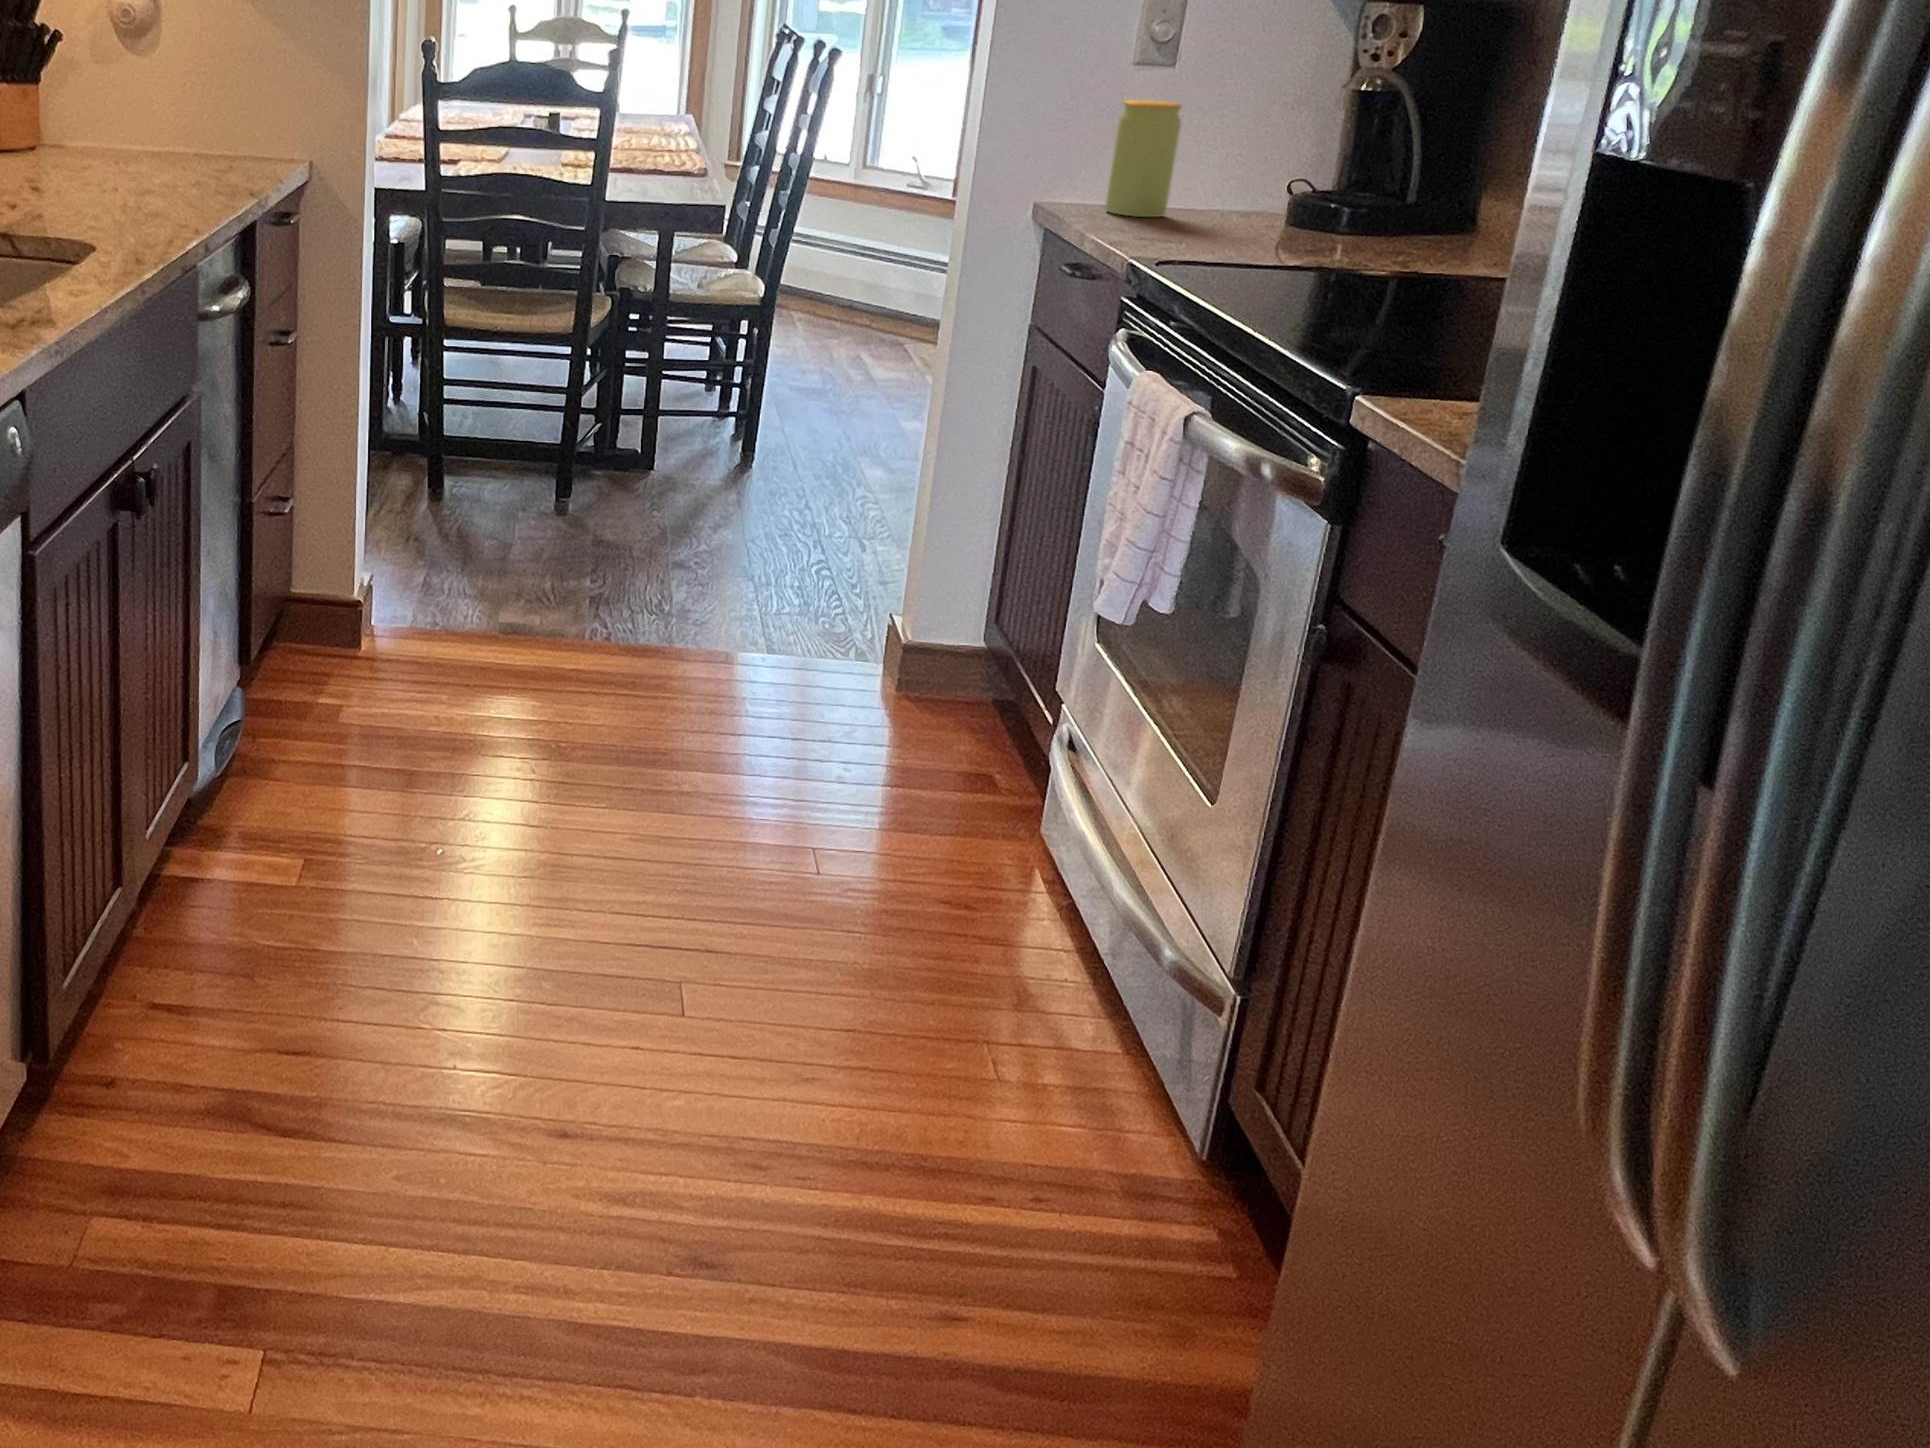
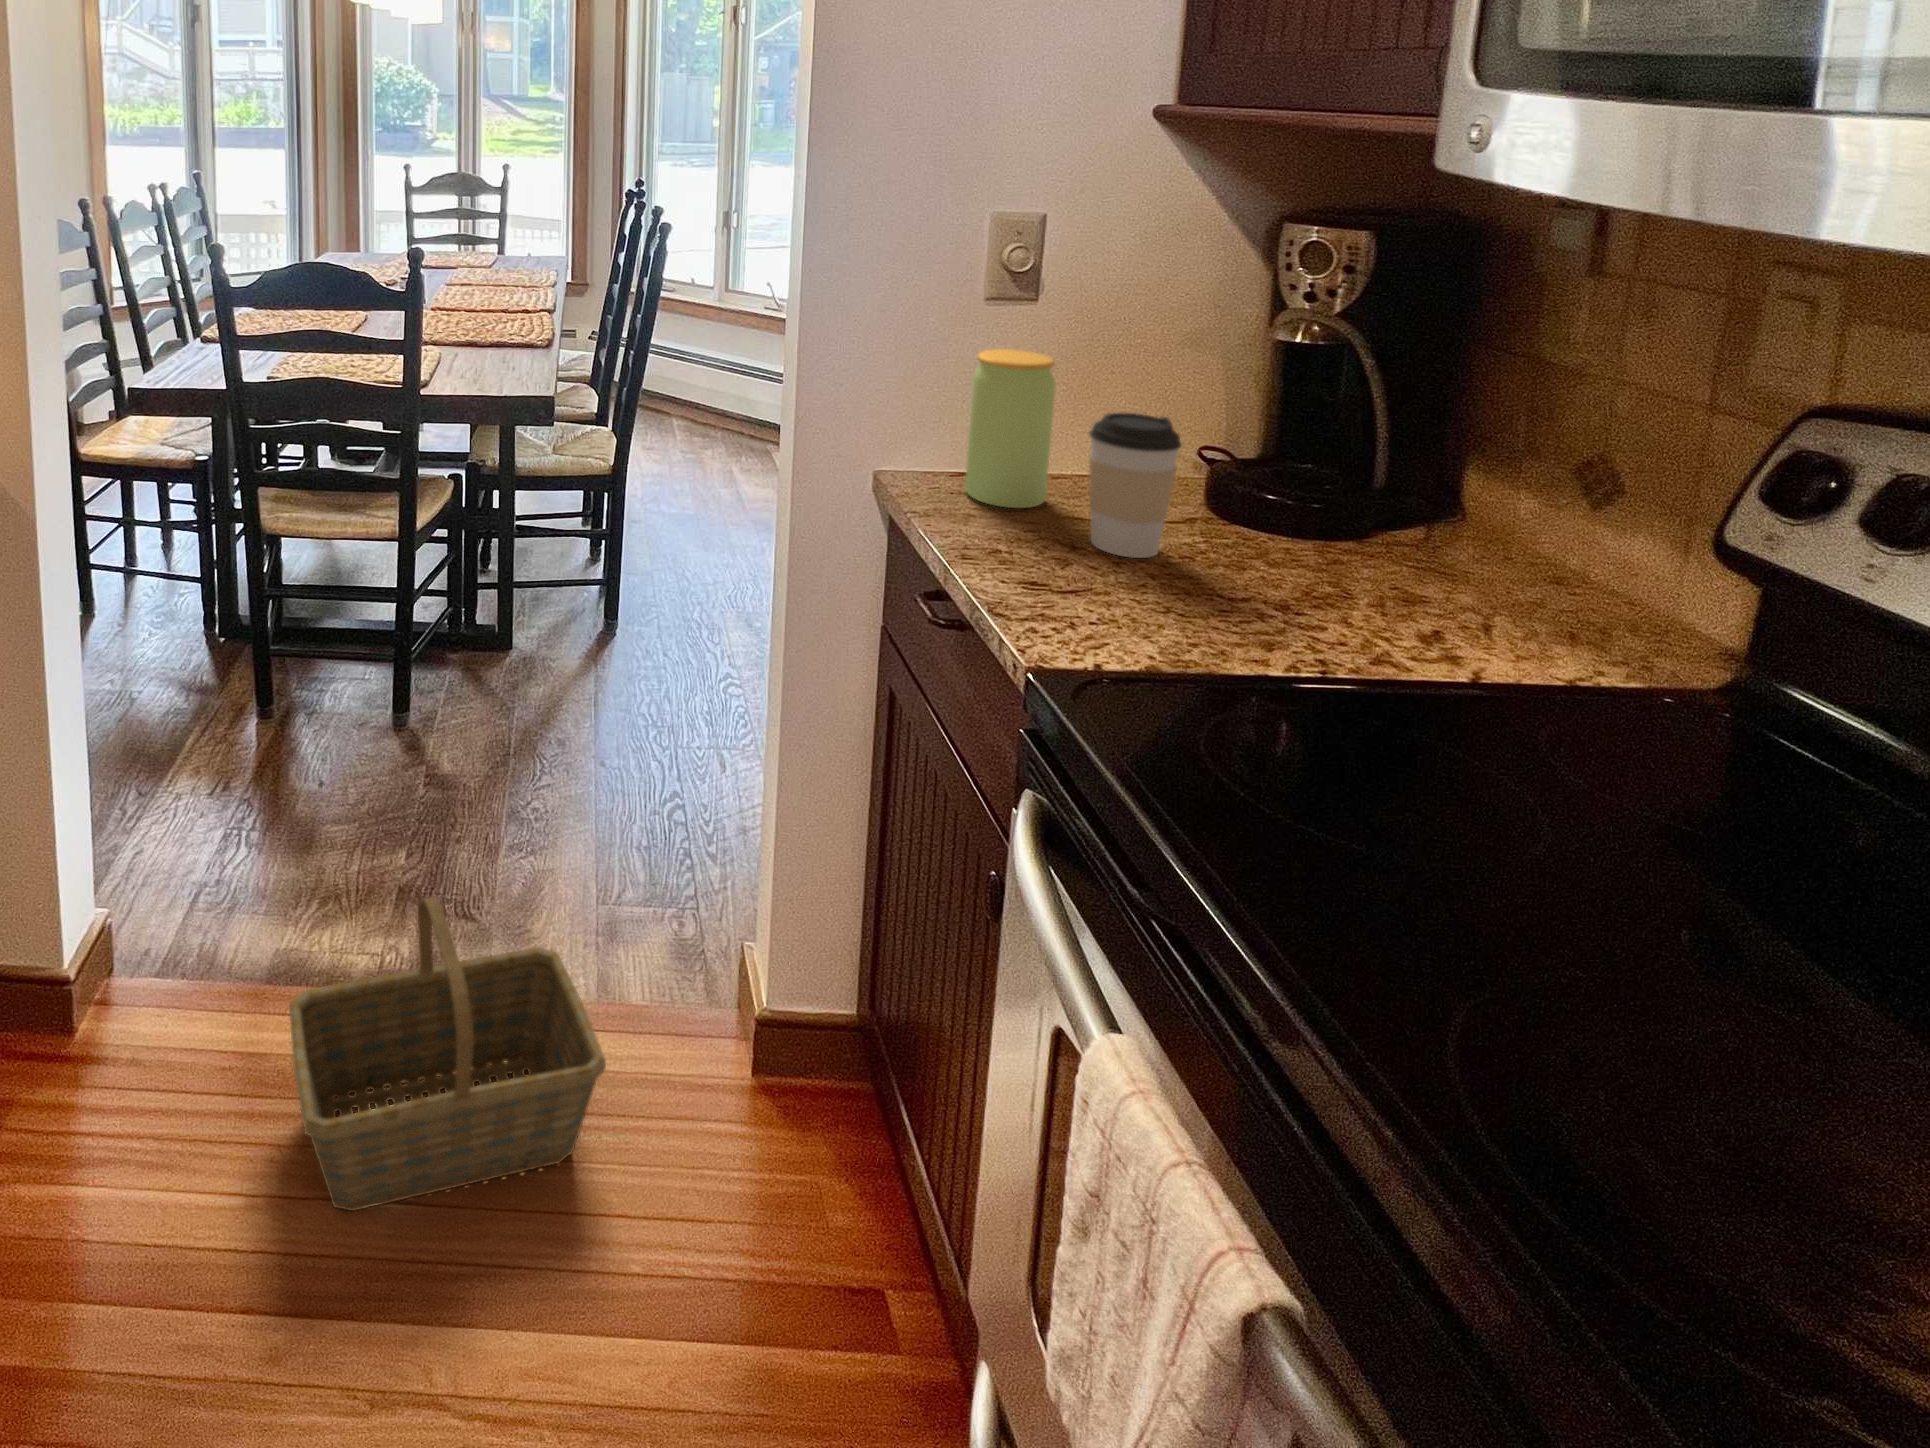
coffee cup: none [1192,134,1262,235] -> present [1089,412,1181,558]
basket: none [548,532,796,726] -> present [289,897,606,1211]

